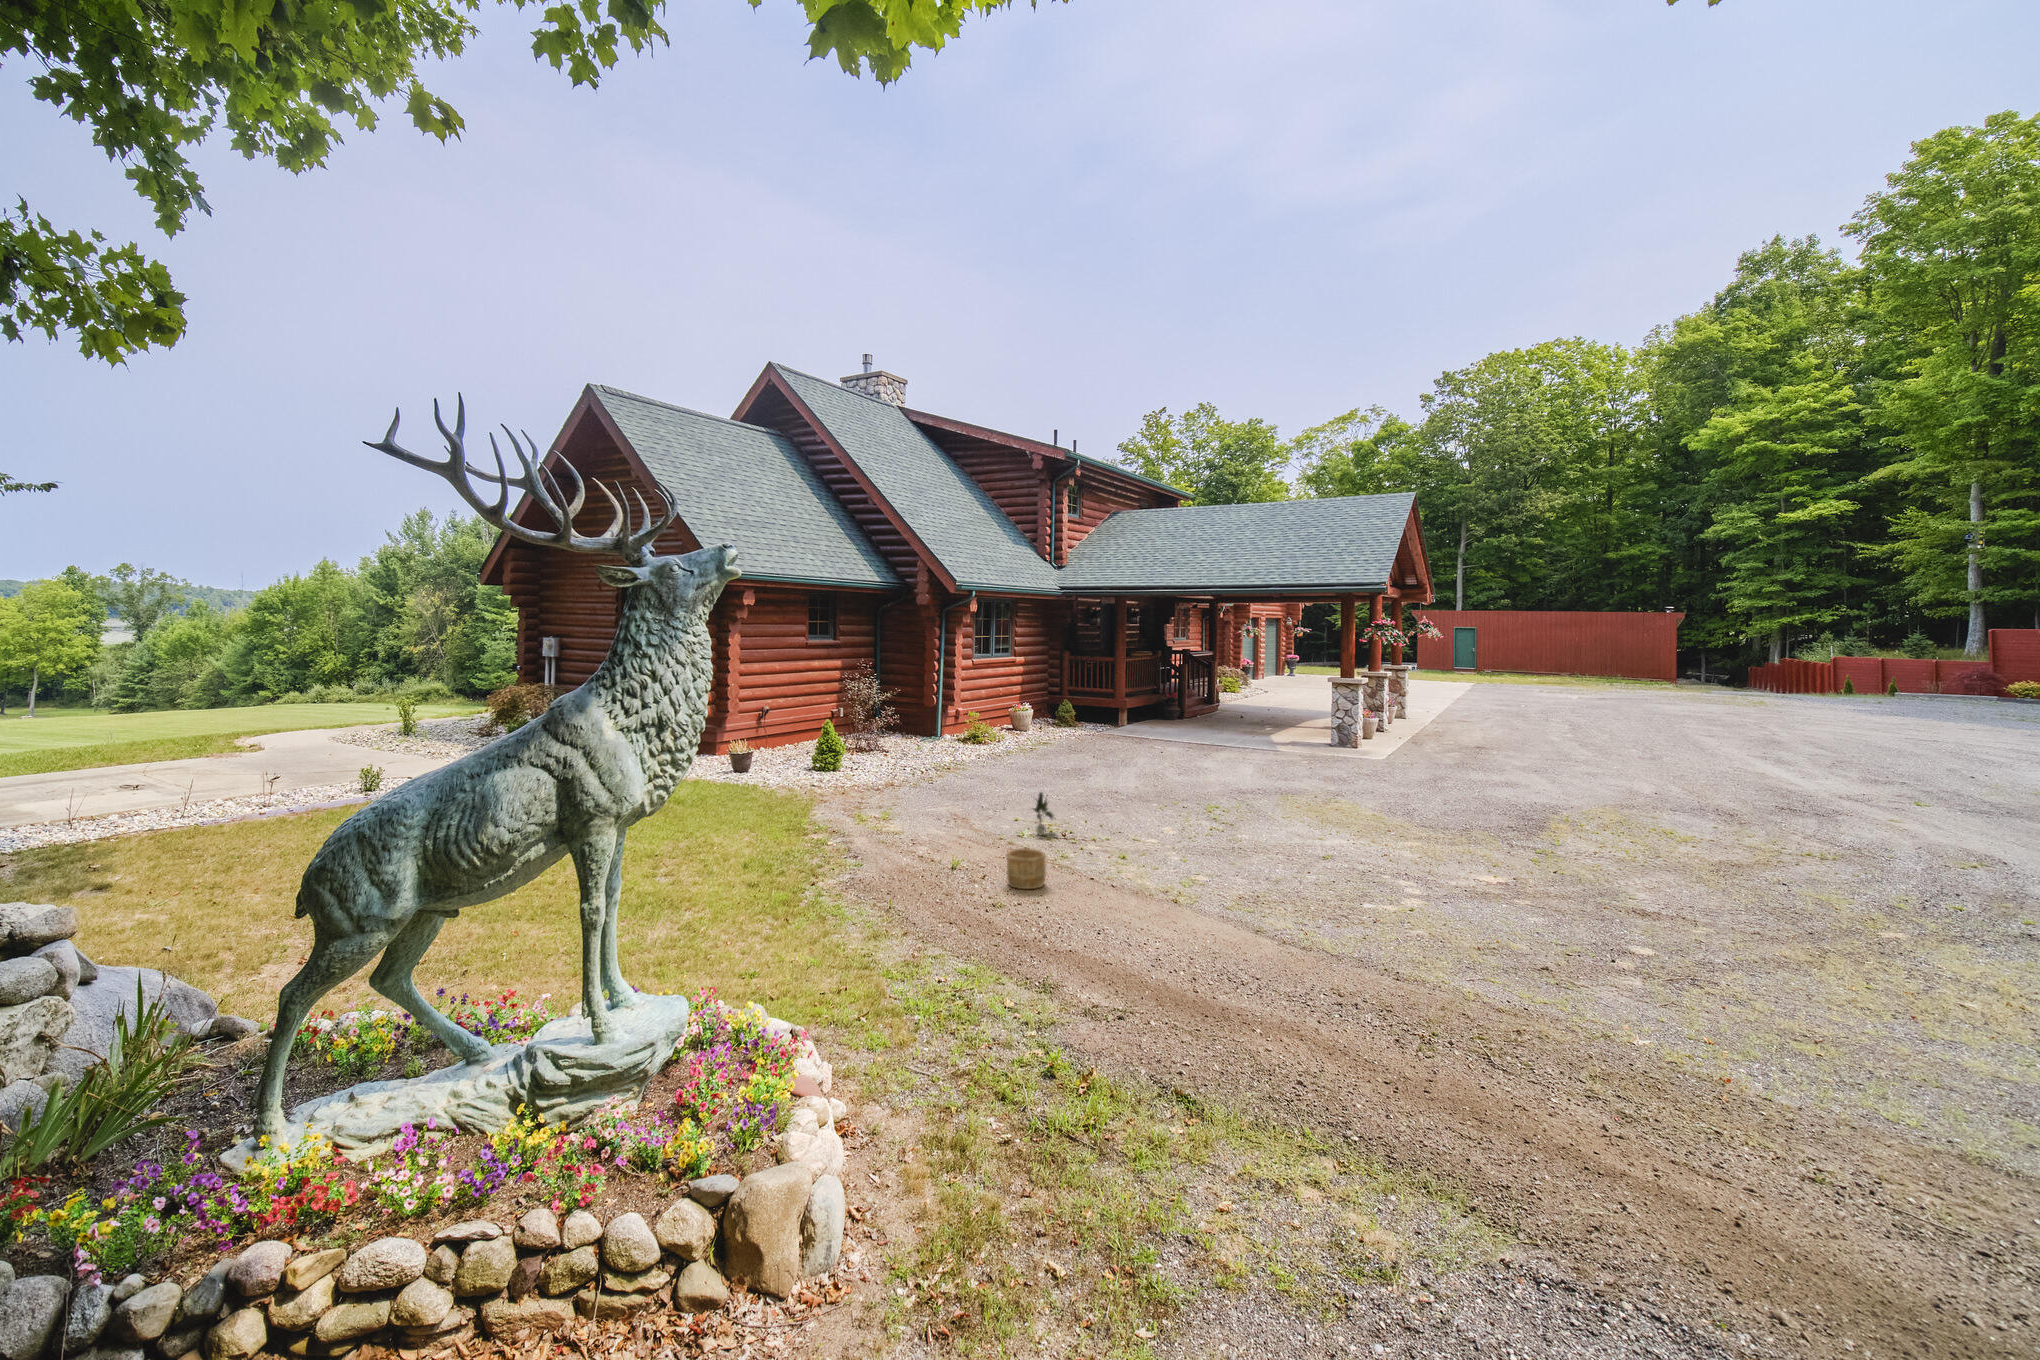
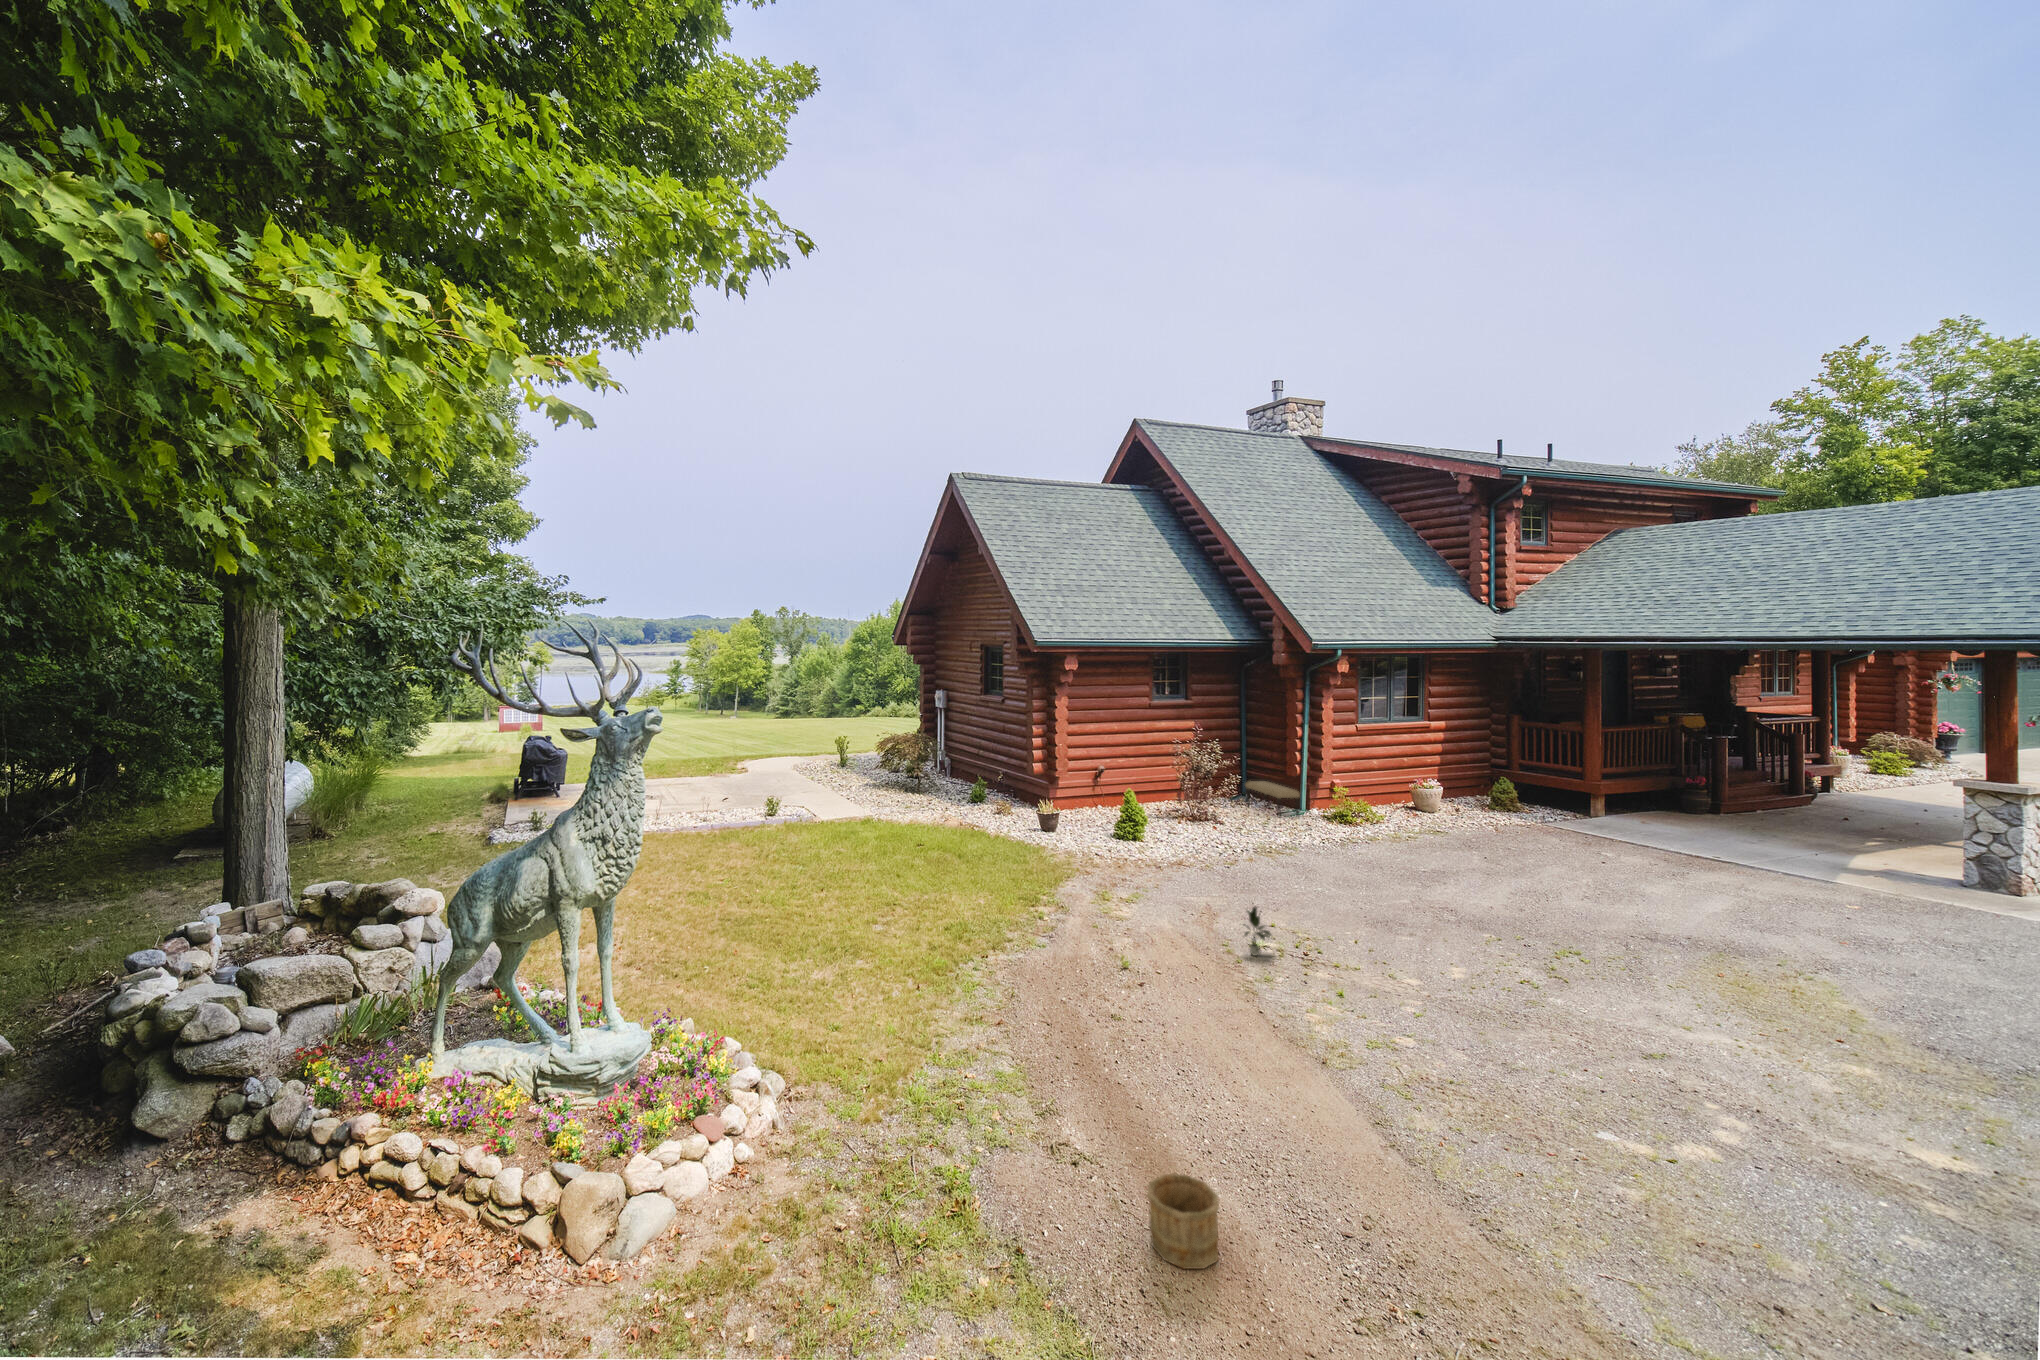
bench: none [885,714,938,744] -> present [1246,781,1300,817]
wooden bucket: present [1006,849,1046,889] -> present [1147,1174,1219,1269]

